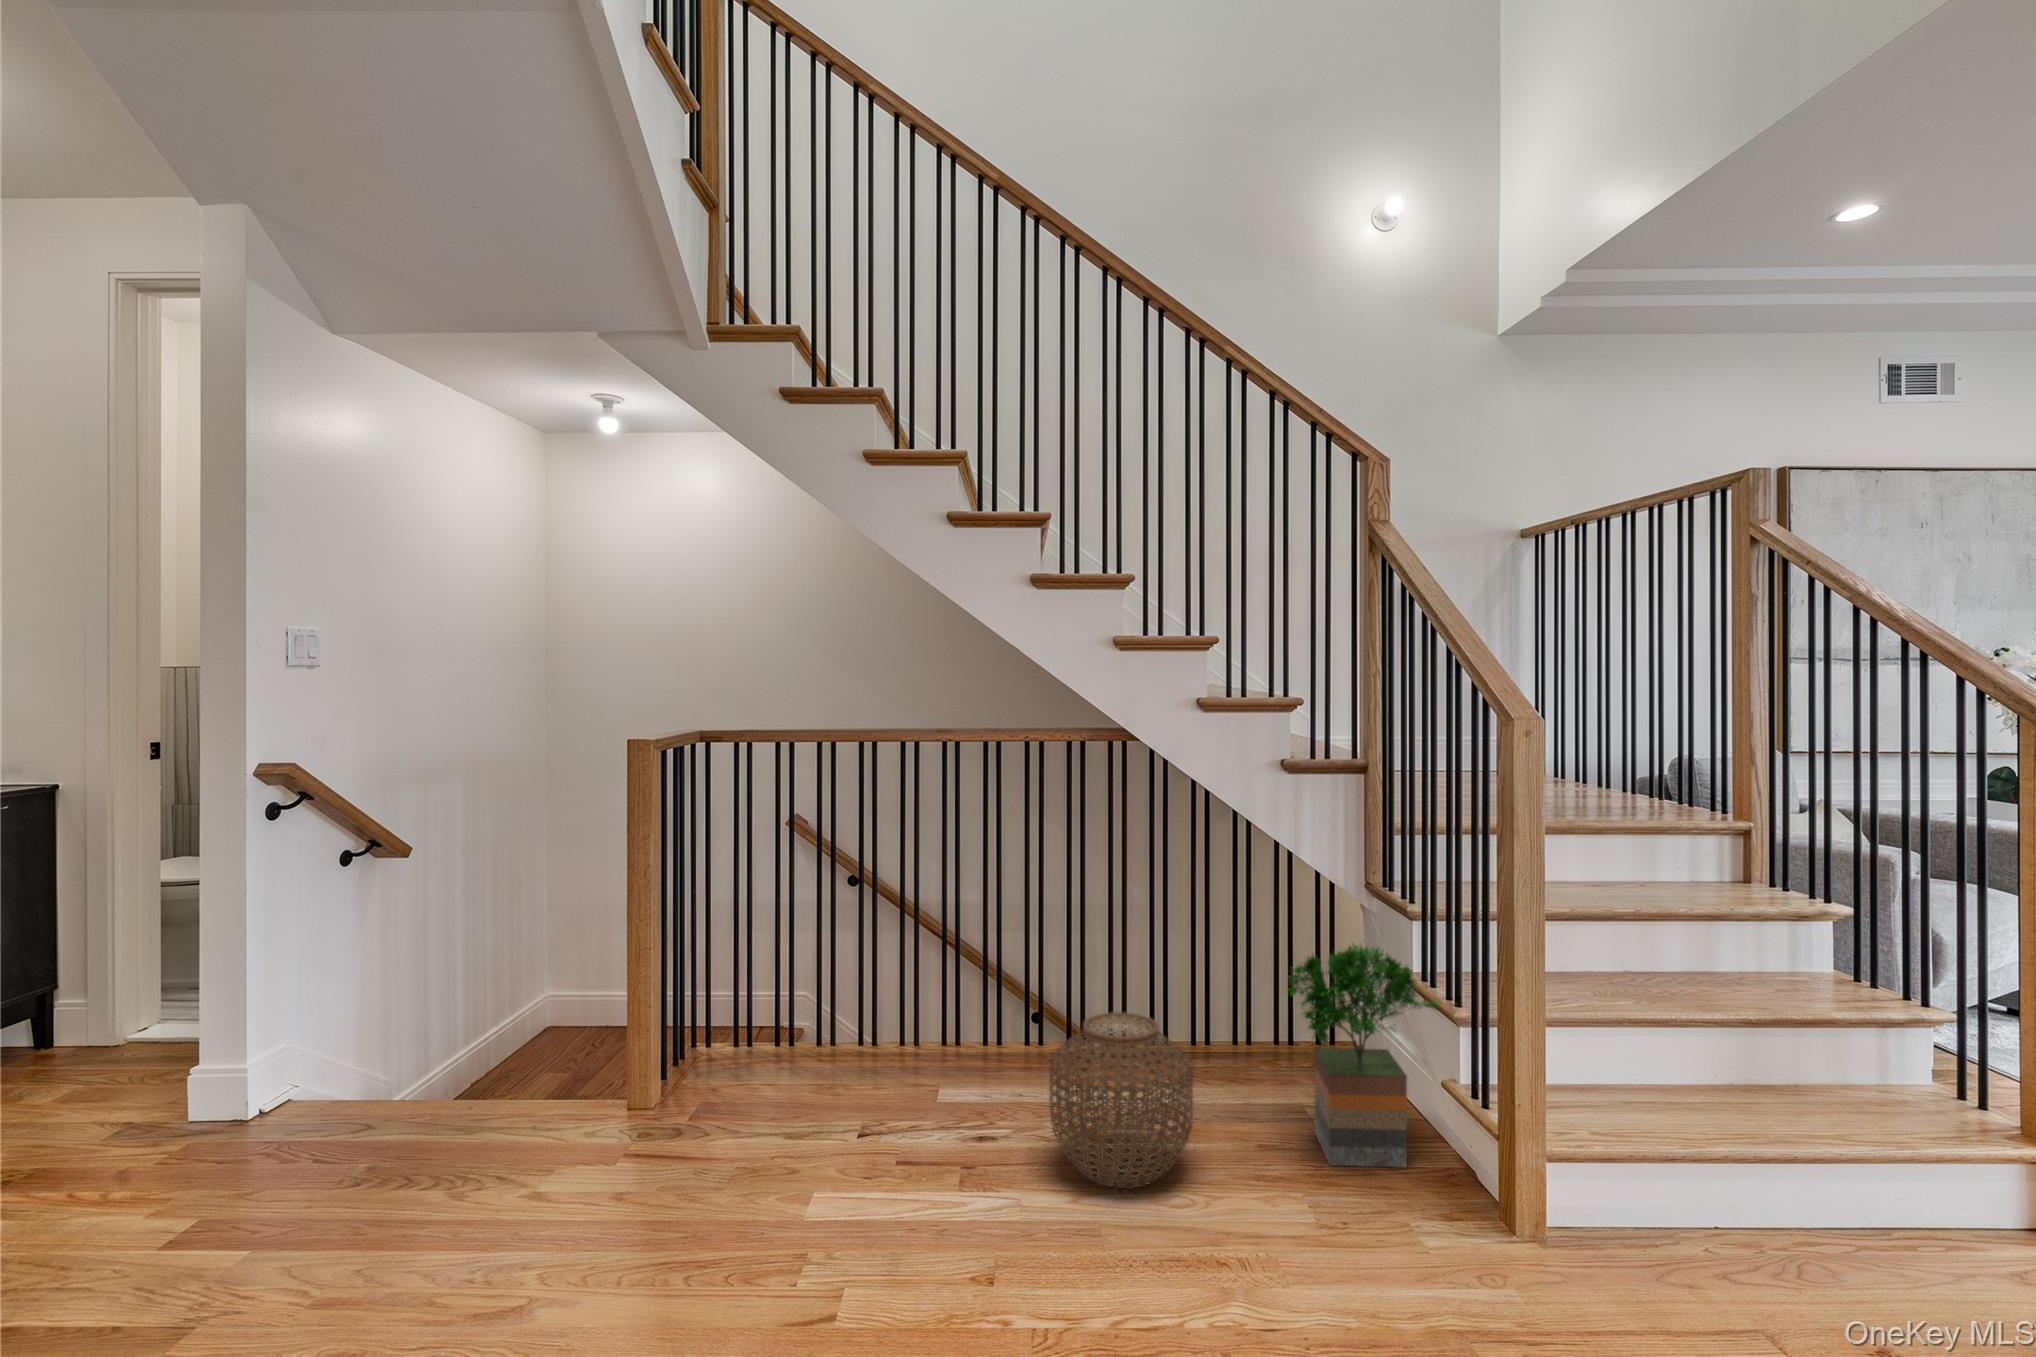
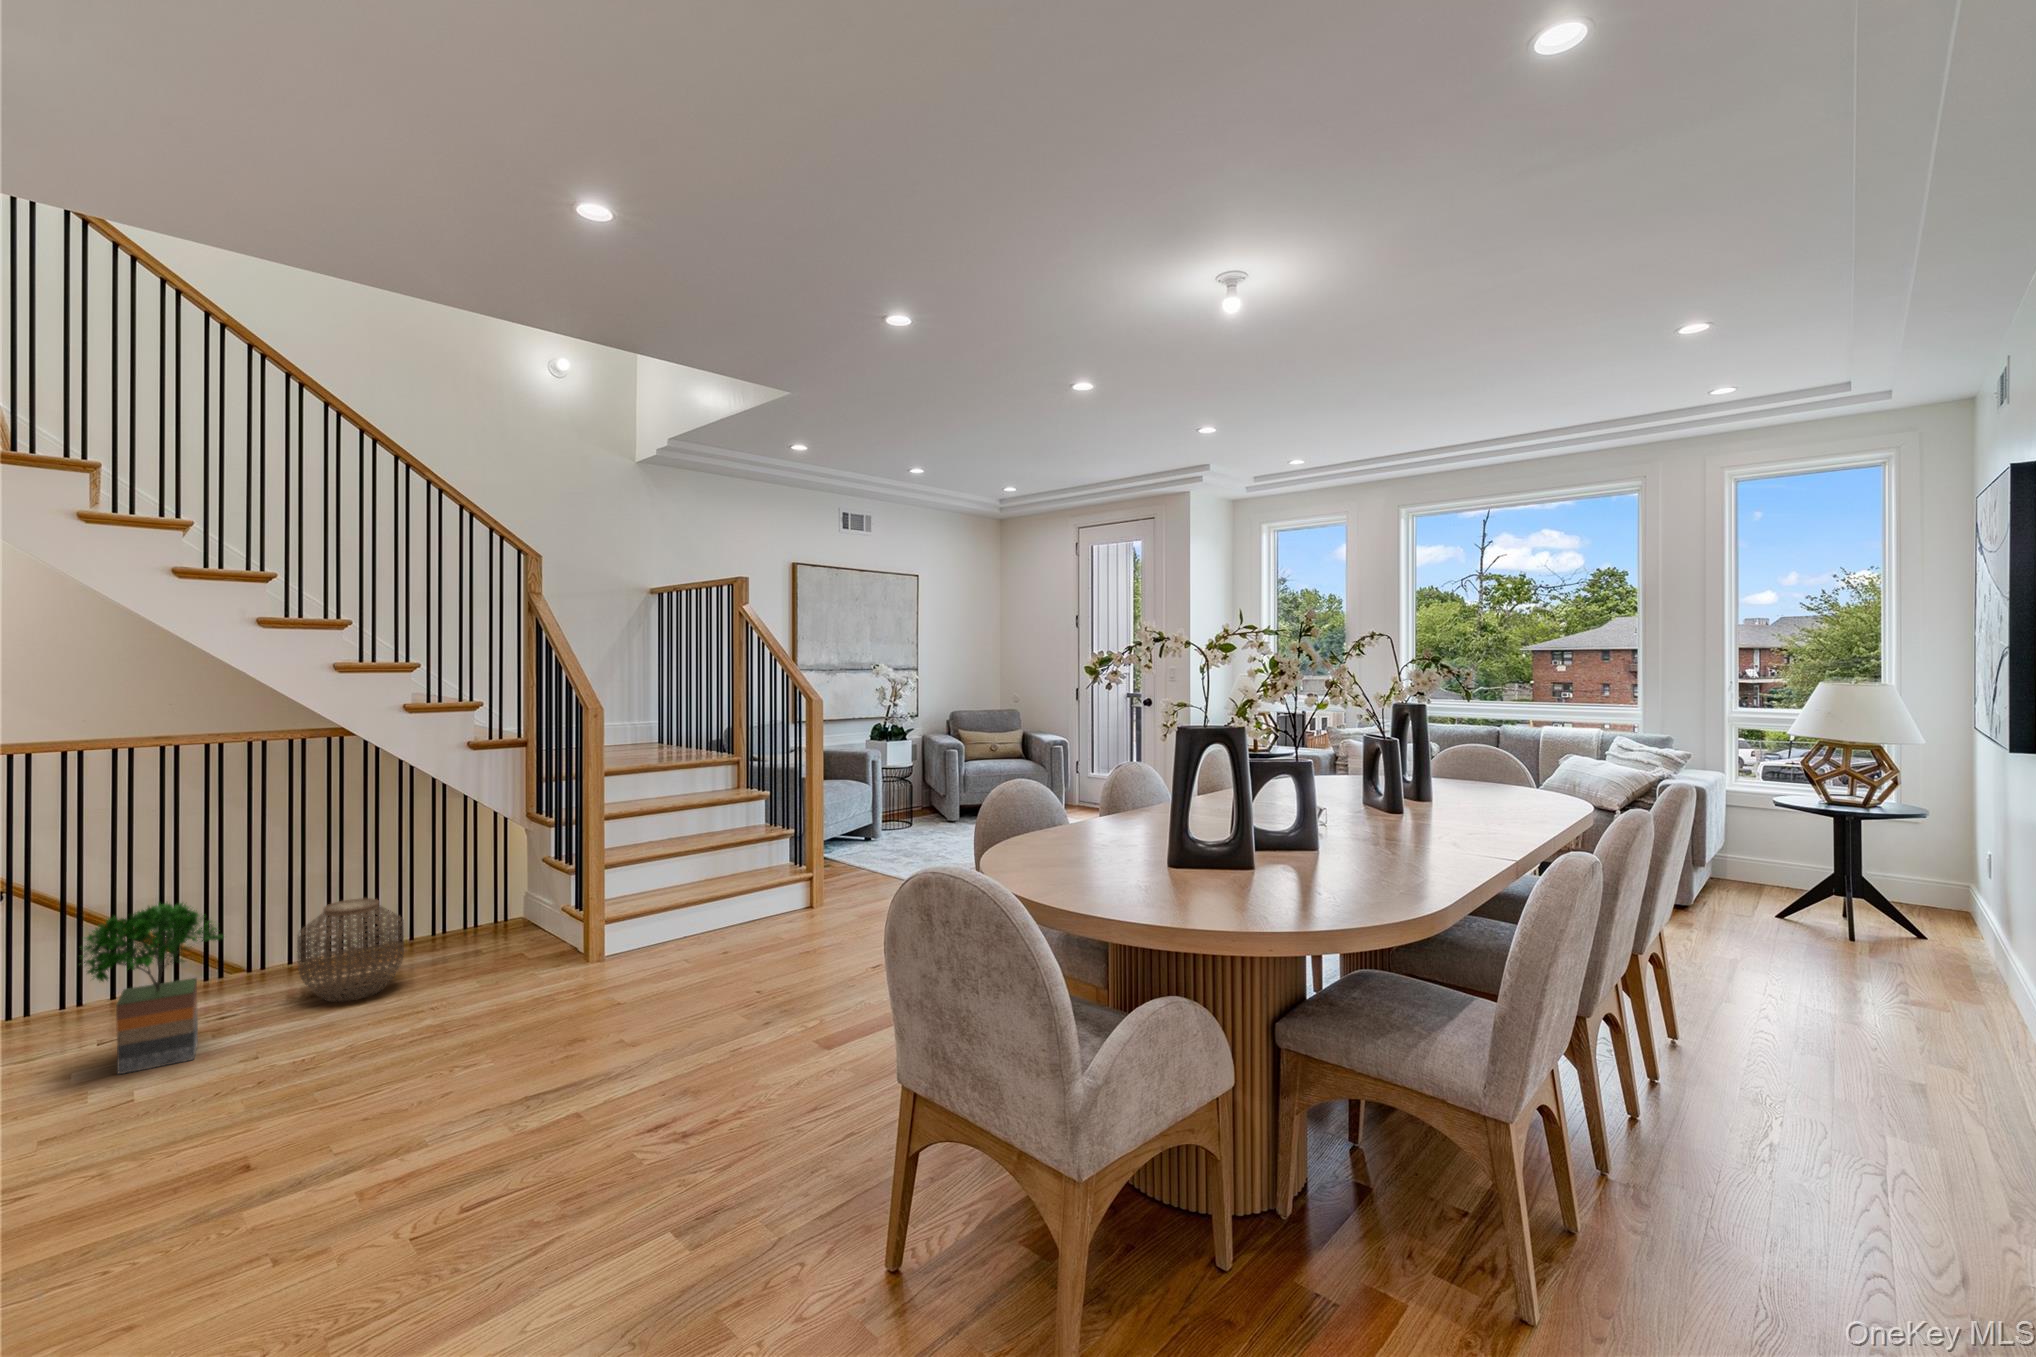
potted tree: present [1287,944,1439,1168] -> present [82,903,223,1074]

